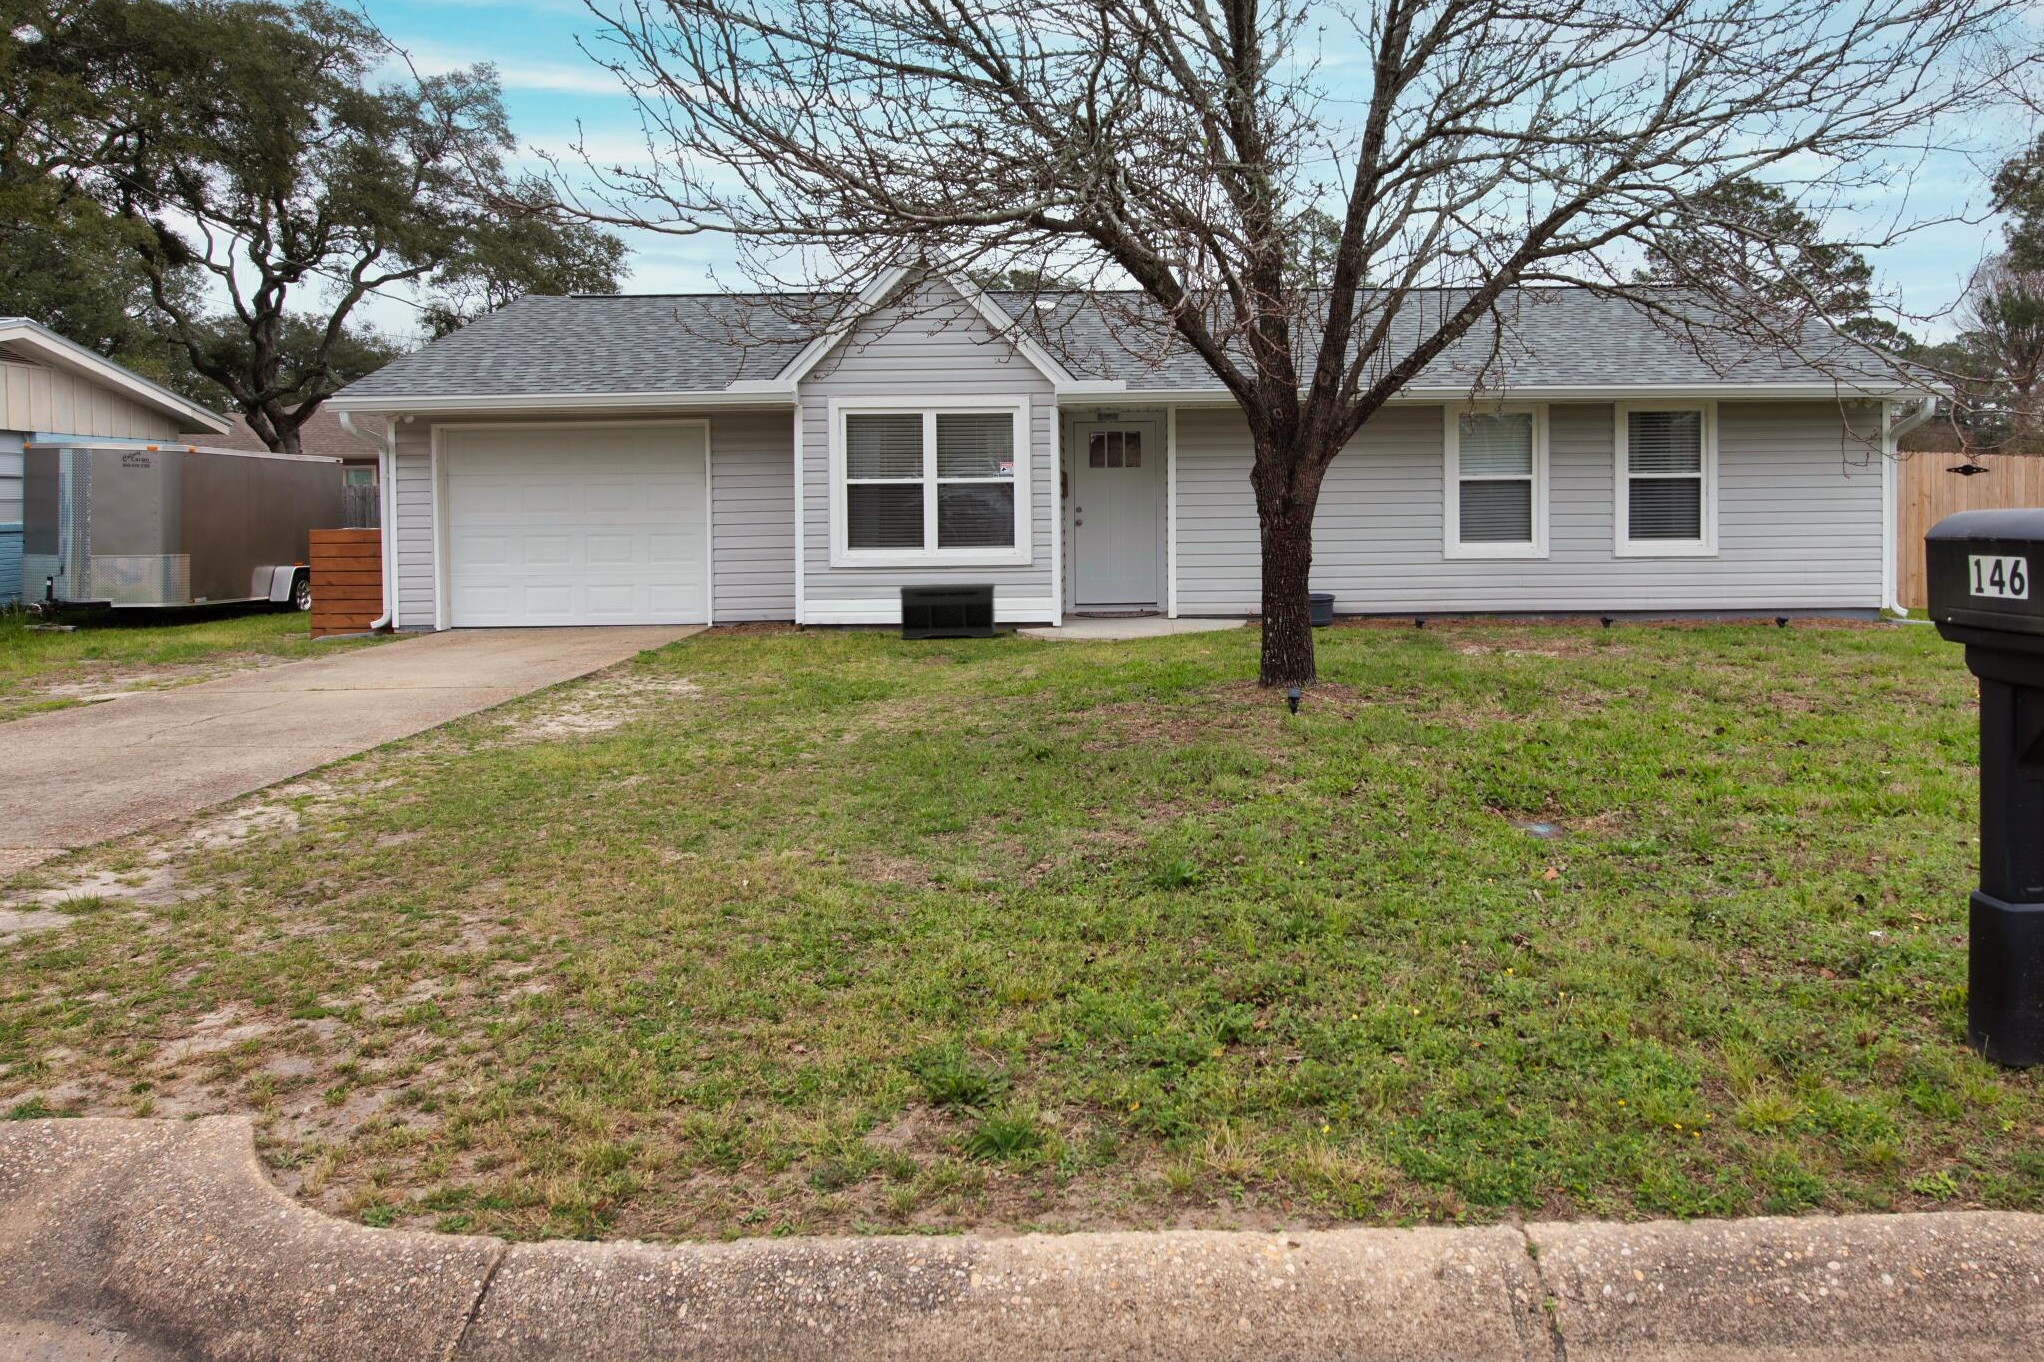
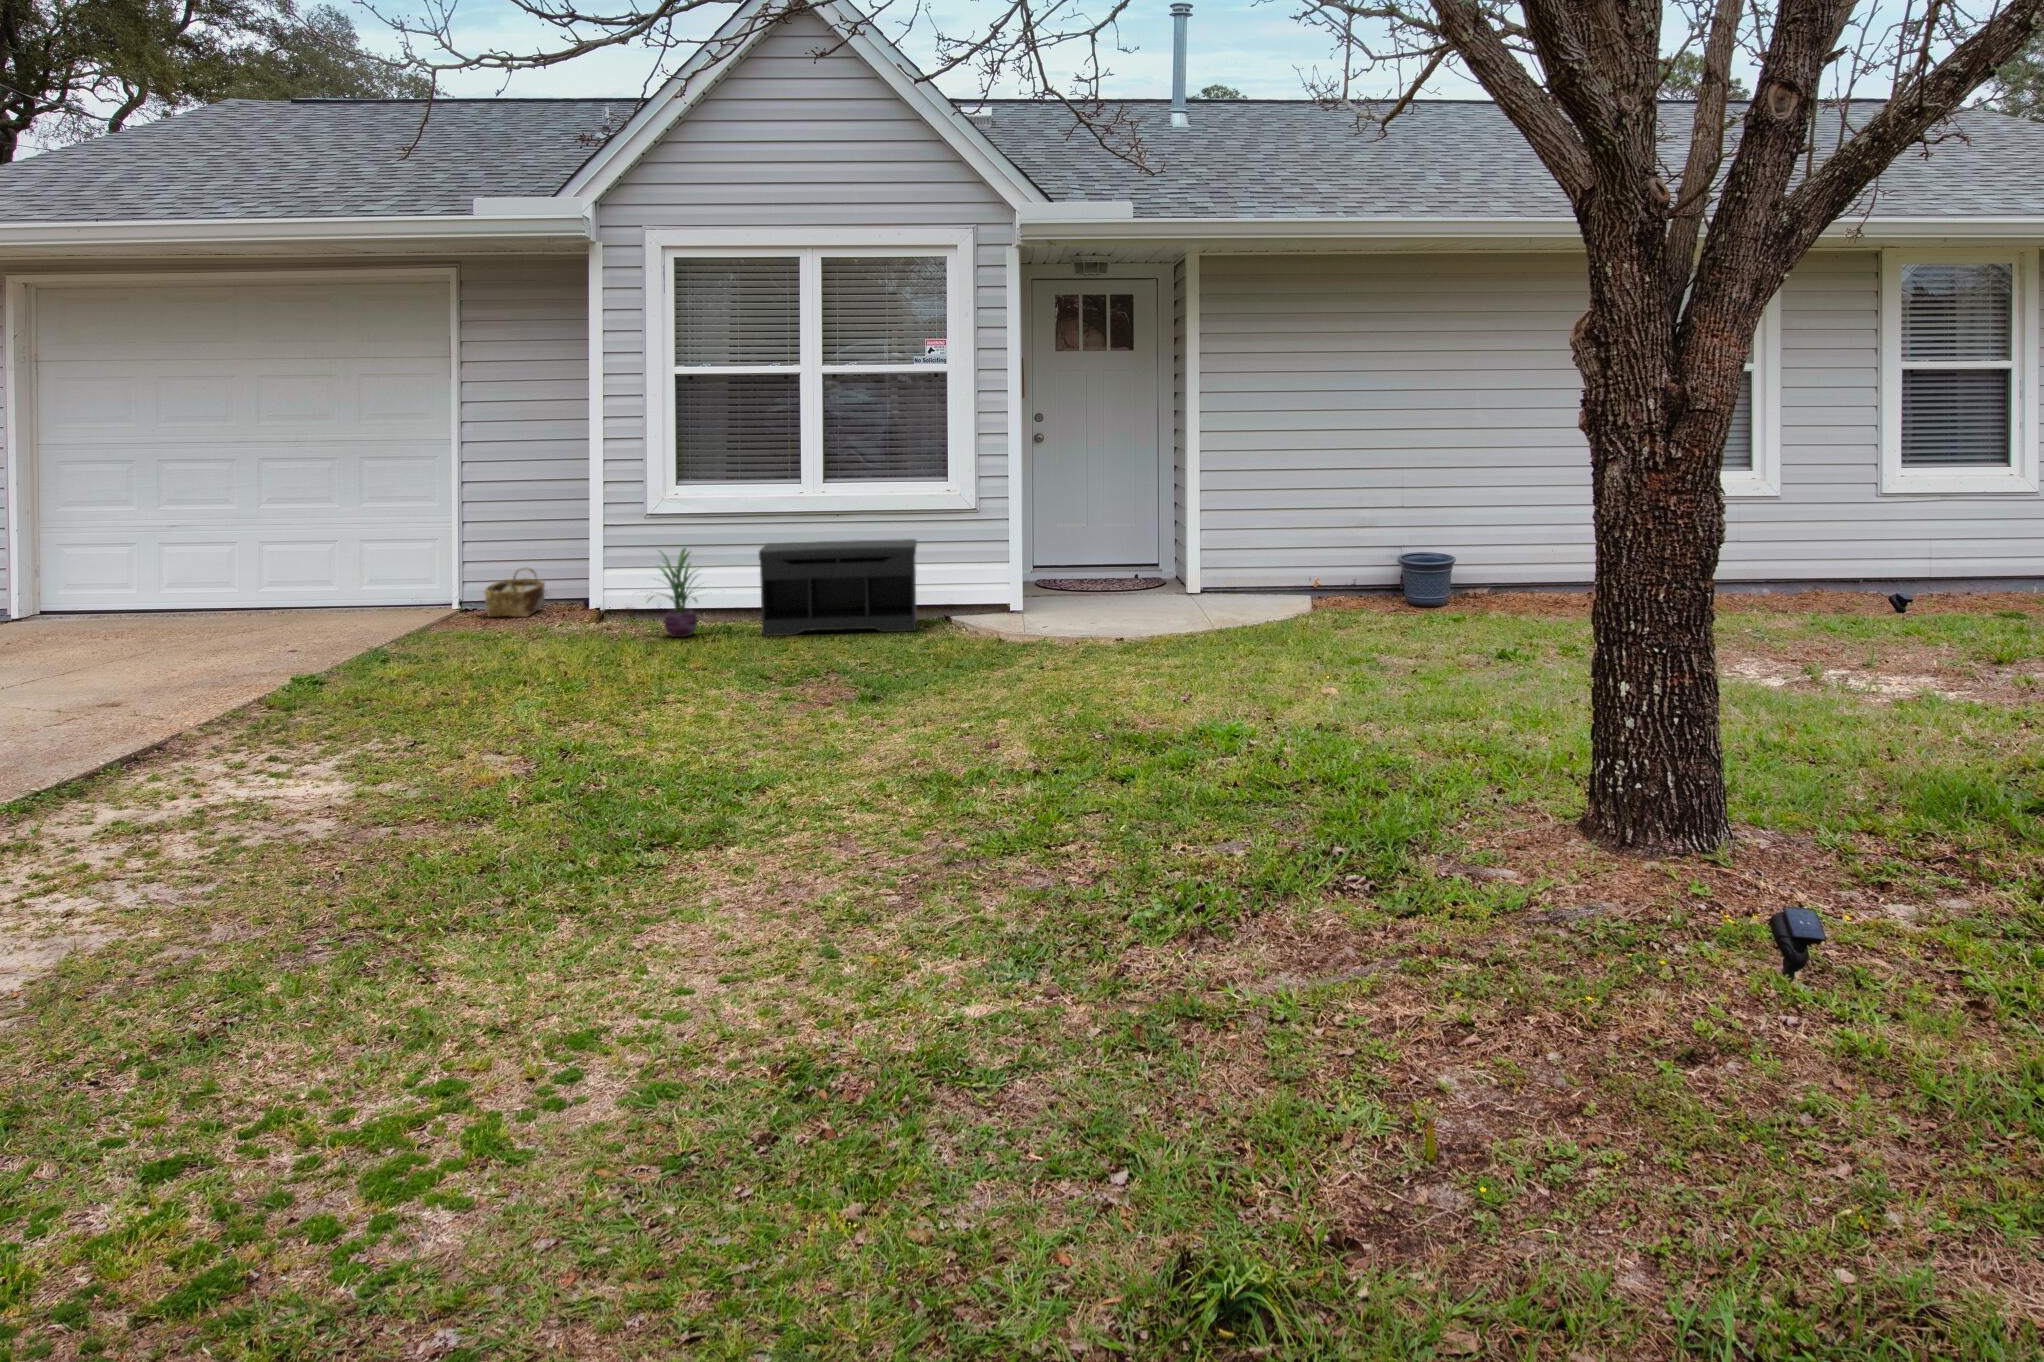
decorative plant: none [821,587,882,640] -> present [647,548,697,637]
woven basket: none [729,603,764,633] -> present [485,568,545,617]

